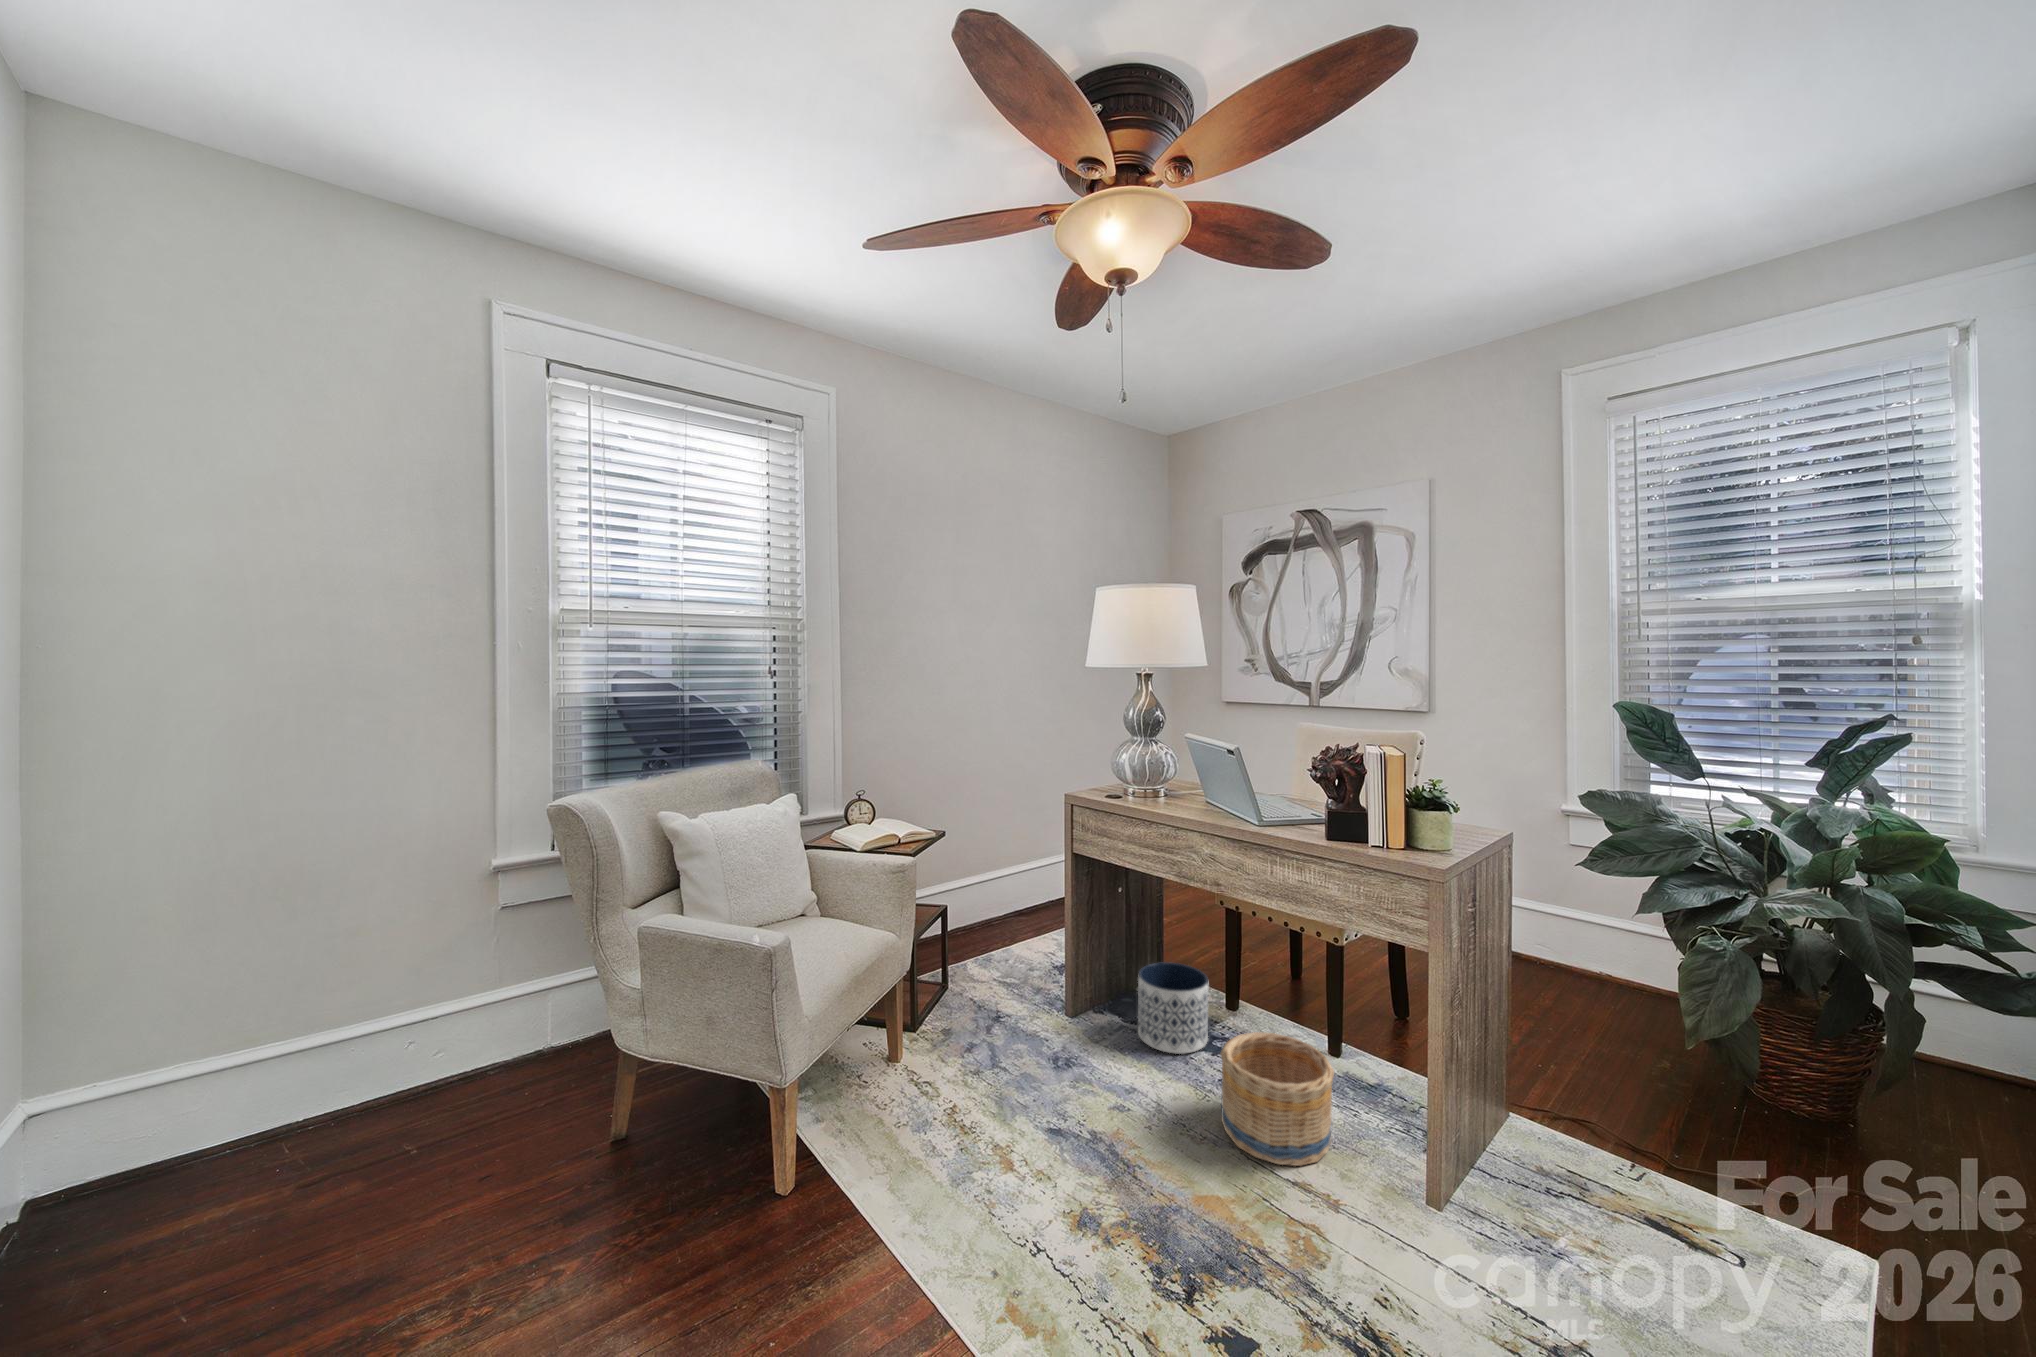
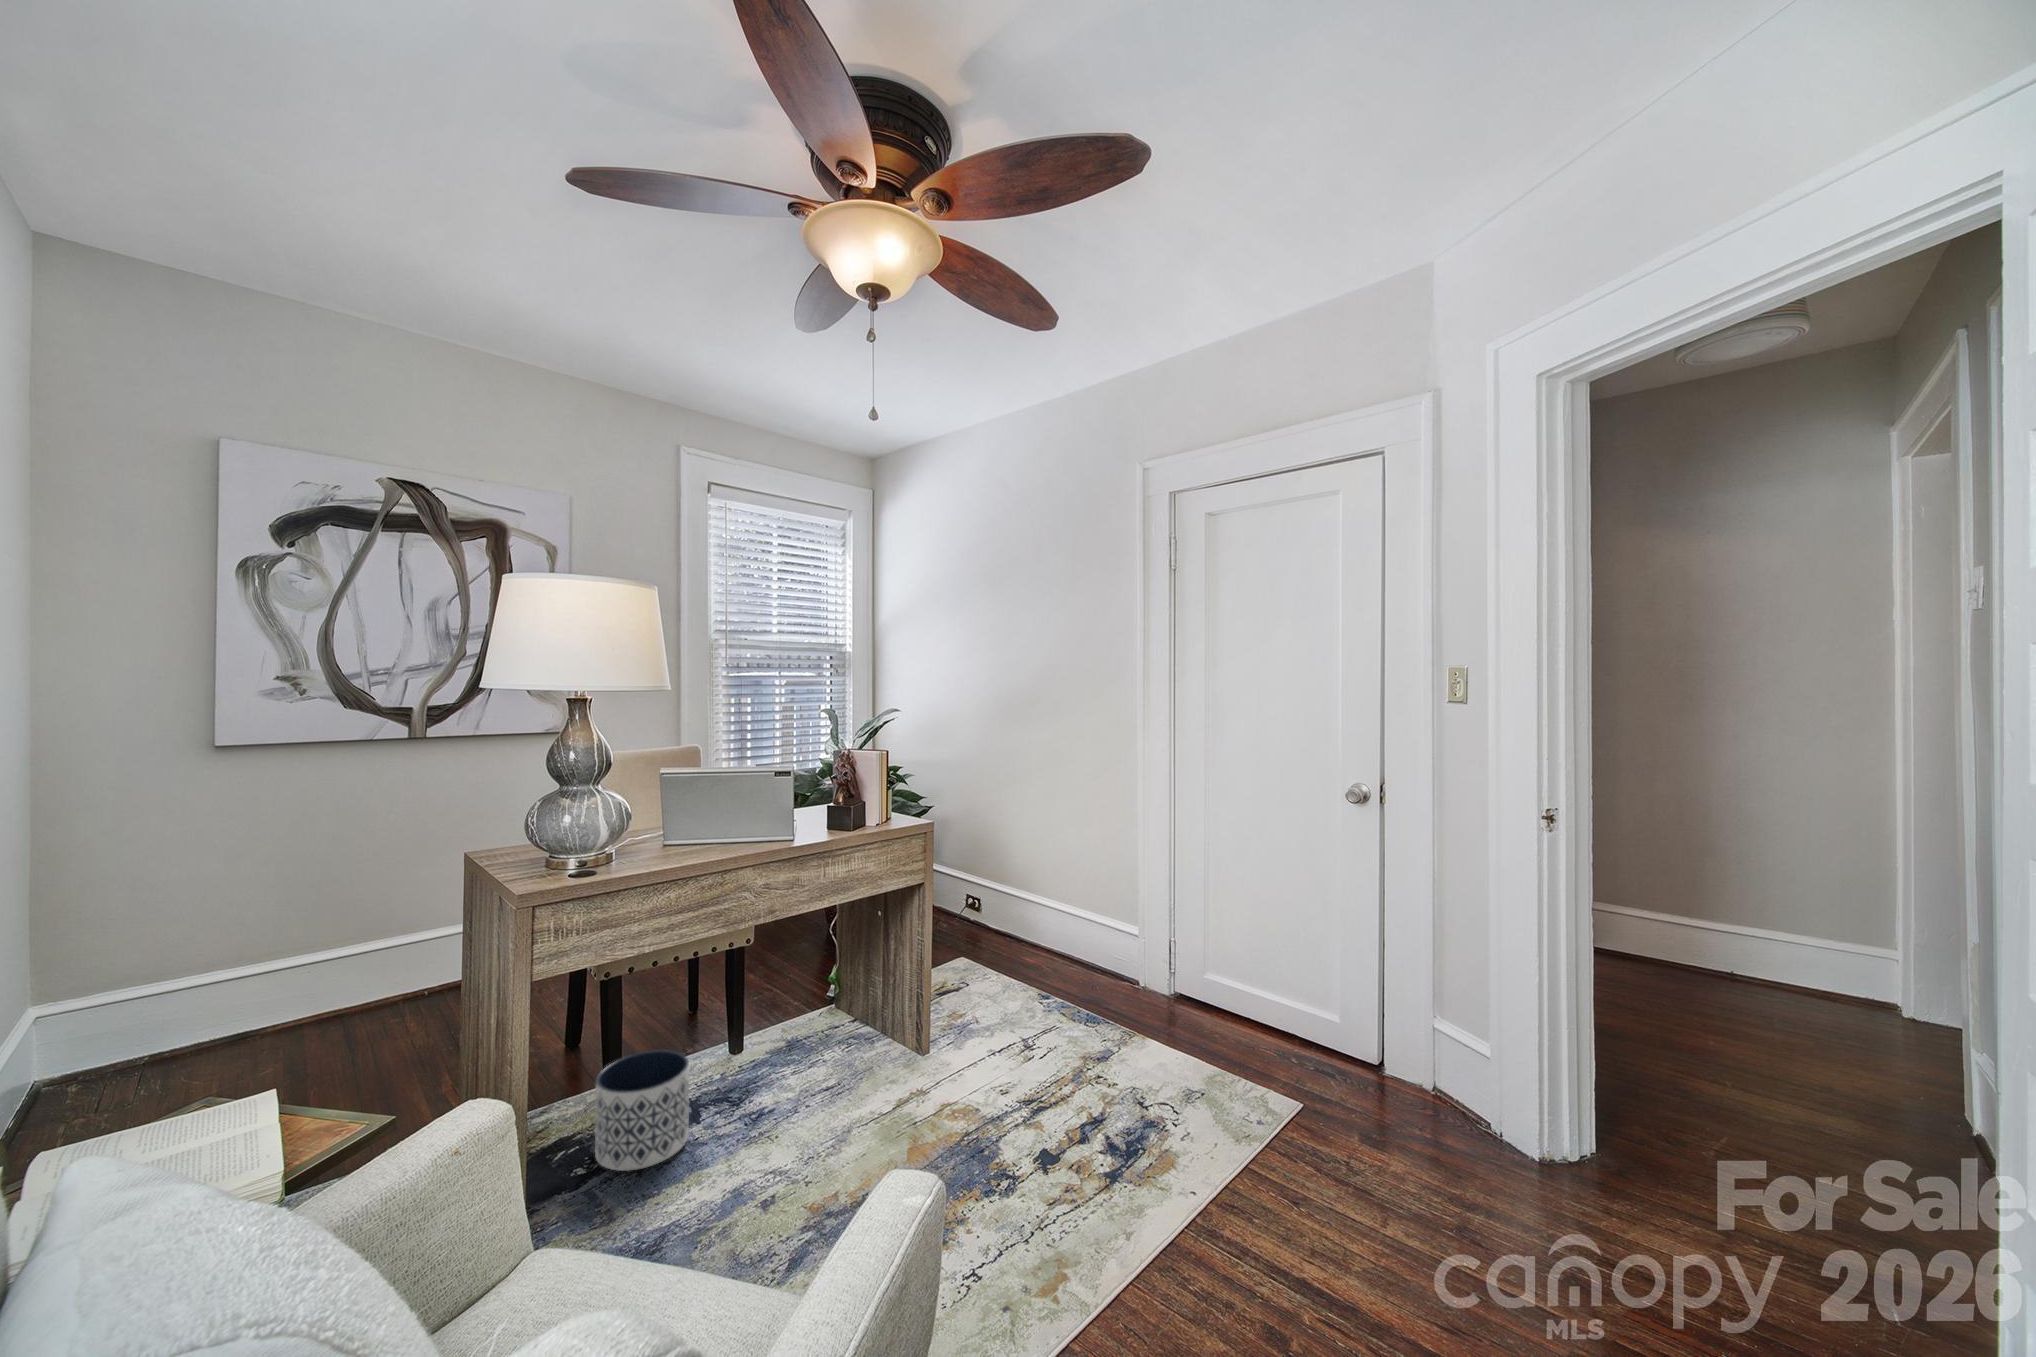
basket: present [1221,1032,1334,1166] -> none [791,1020,890,1133]

